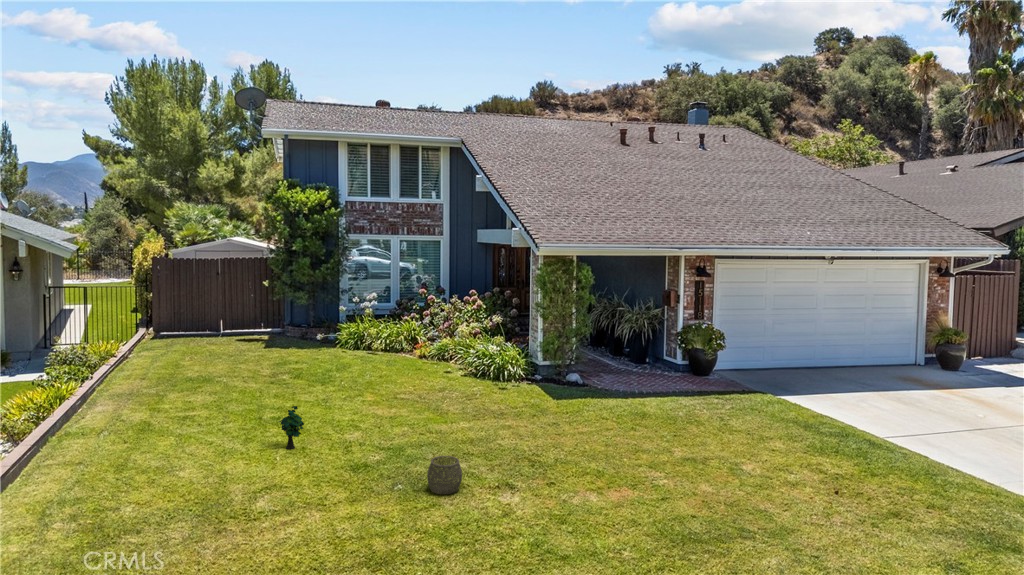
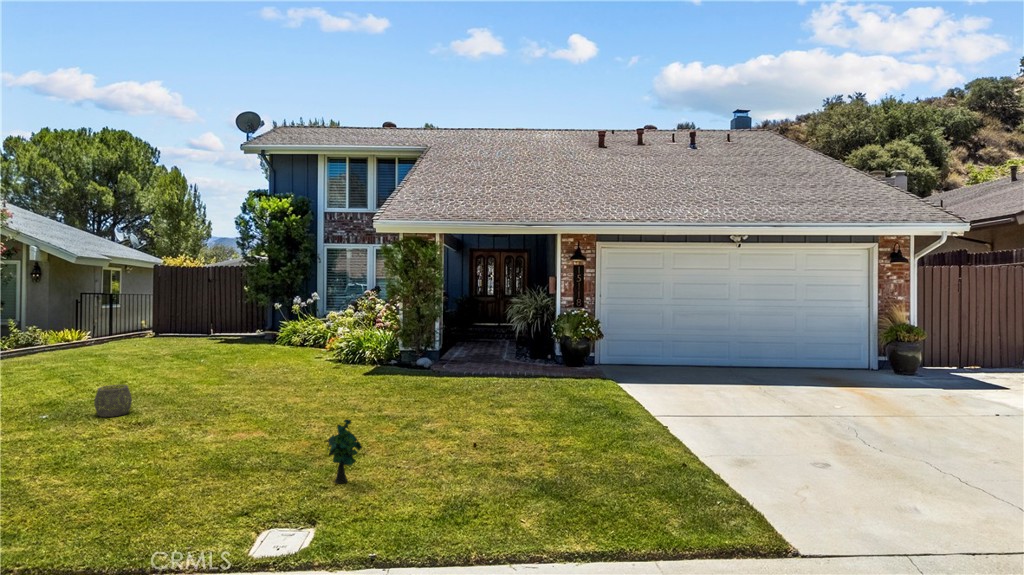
decorative plant: present [279,406,304,449] -> present [326,419,362,484]

